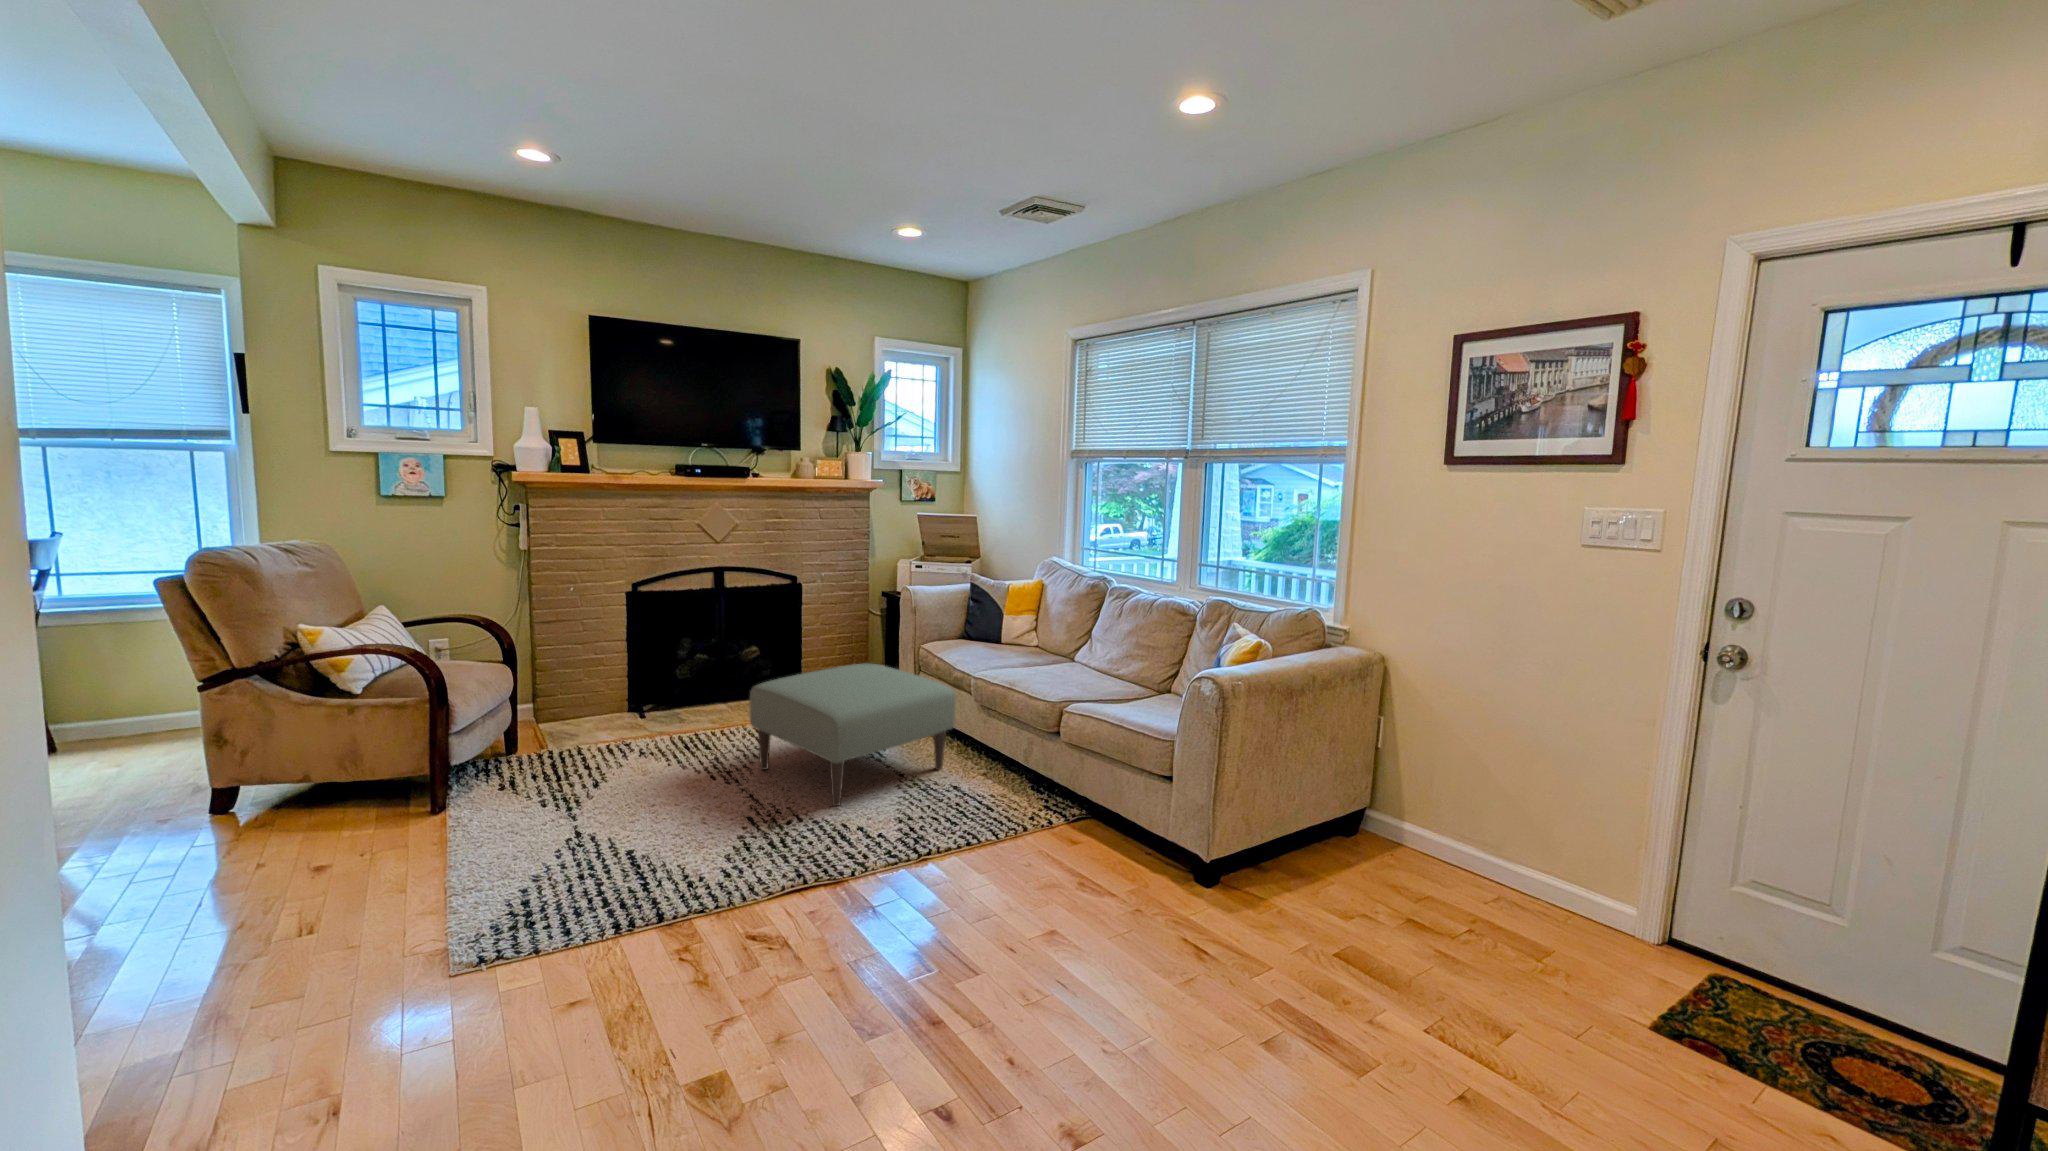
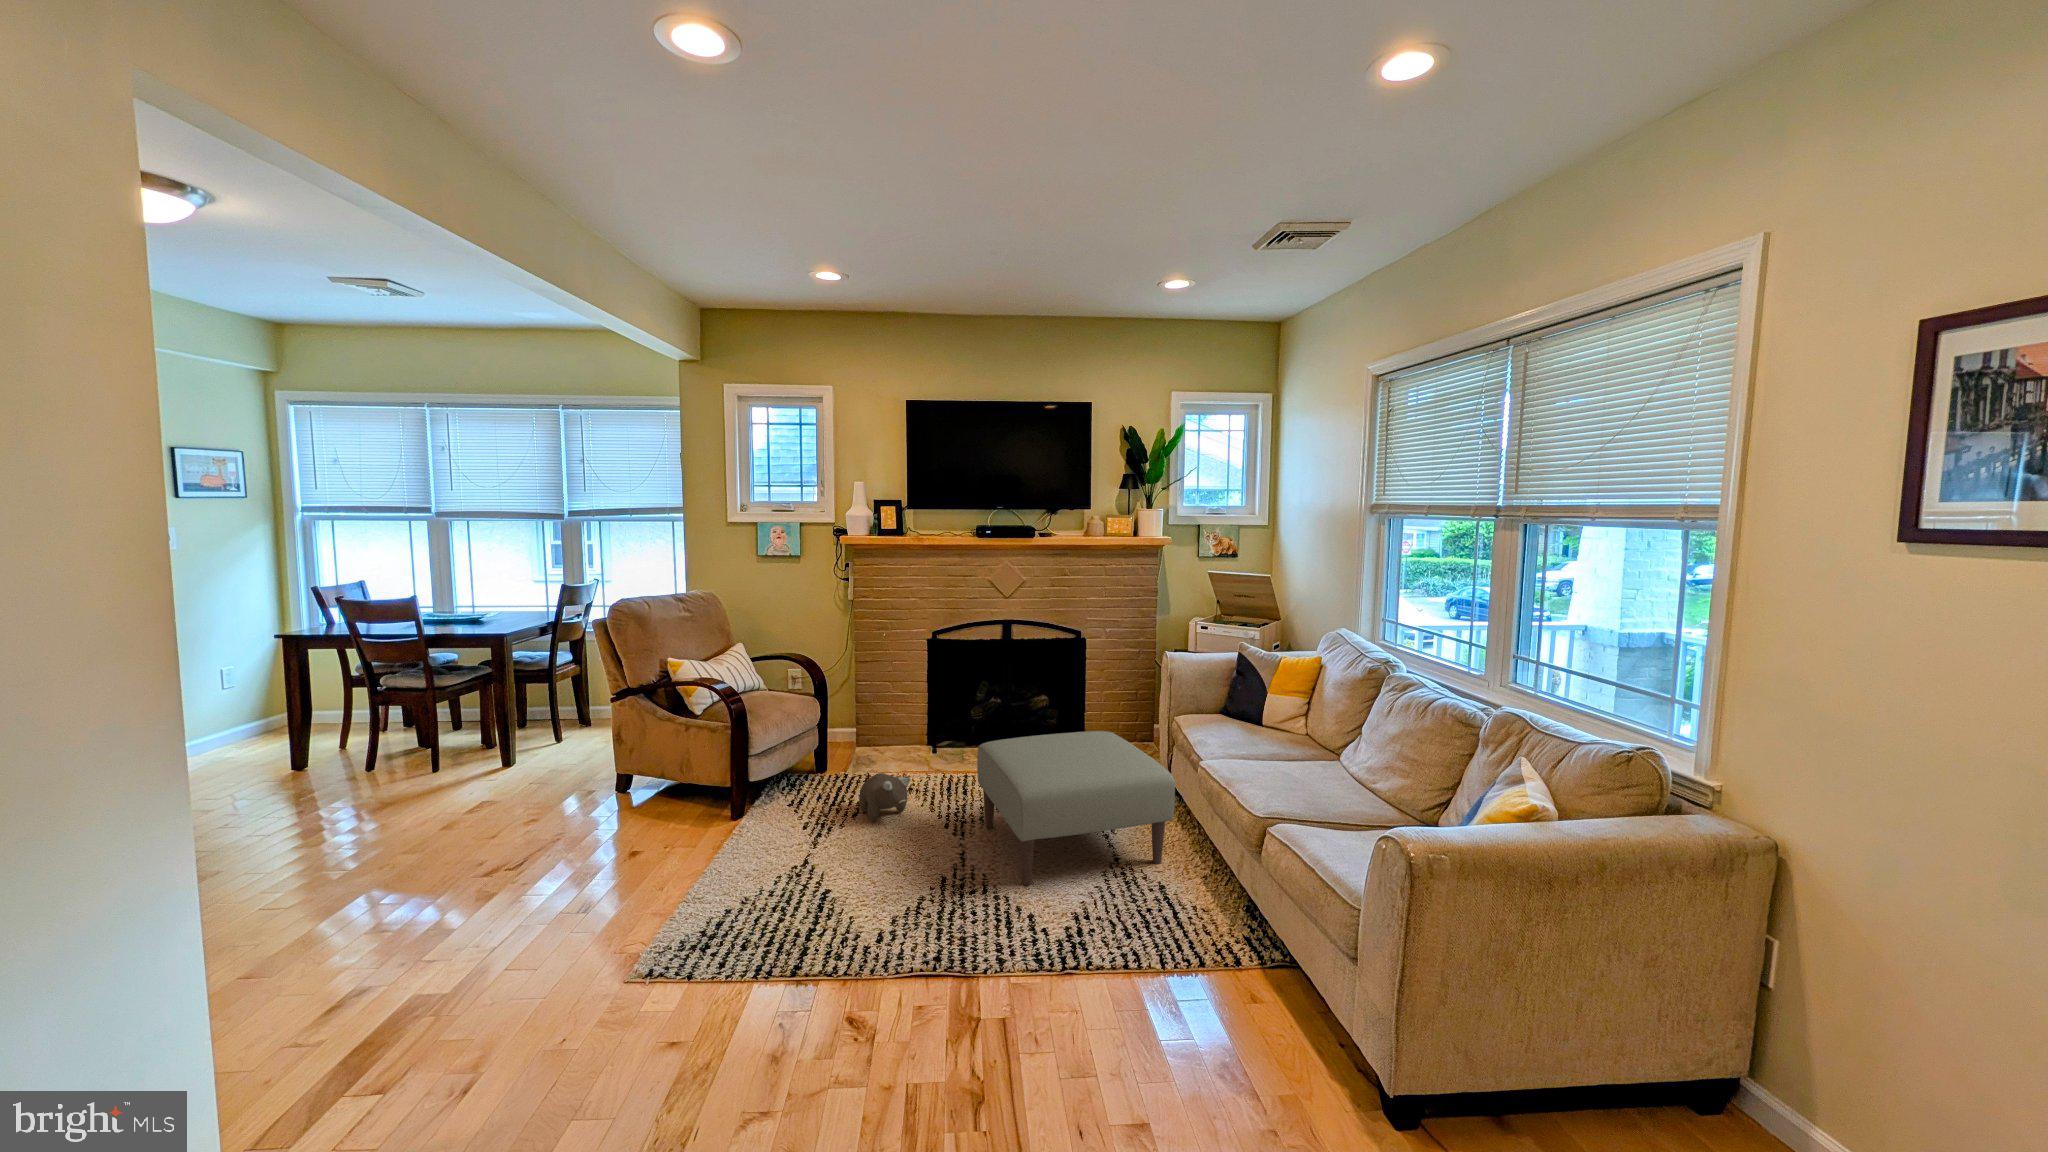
plush toy: none [604,732,672,785] -> present [859,773,910,821]

